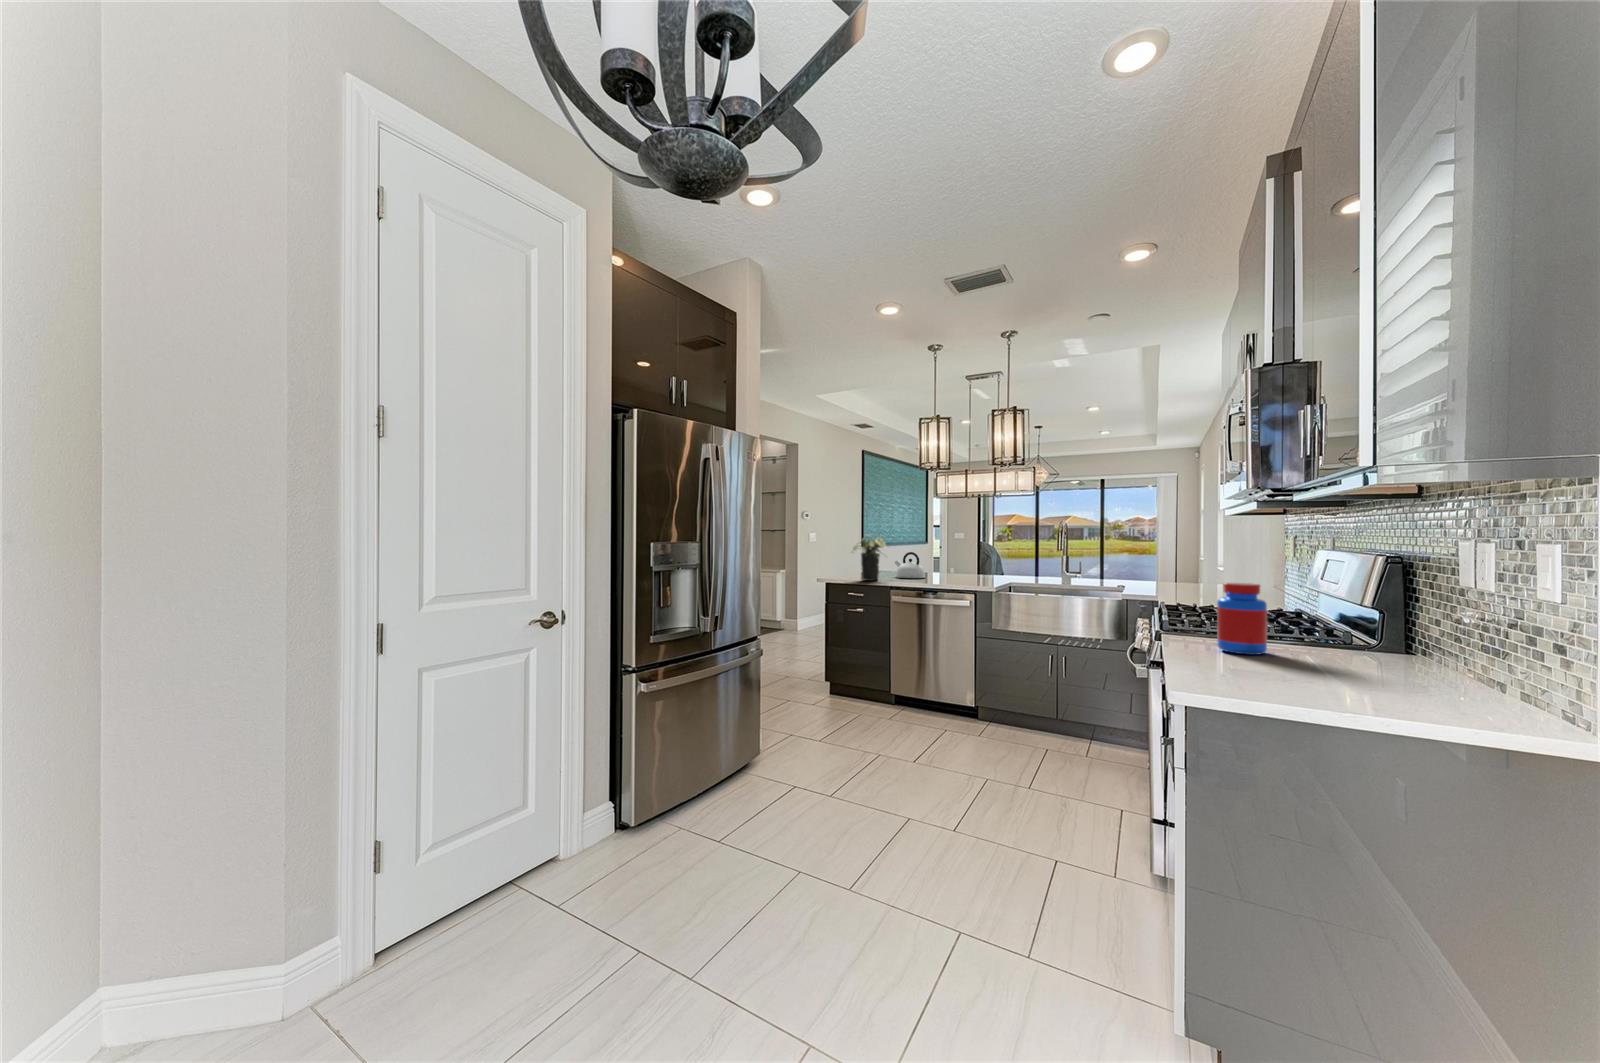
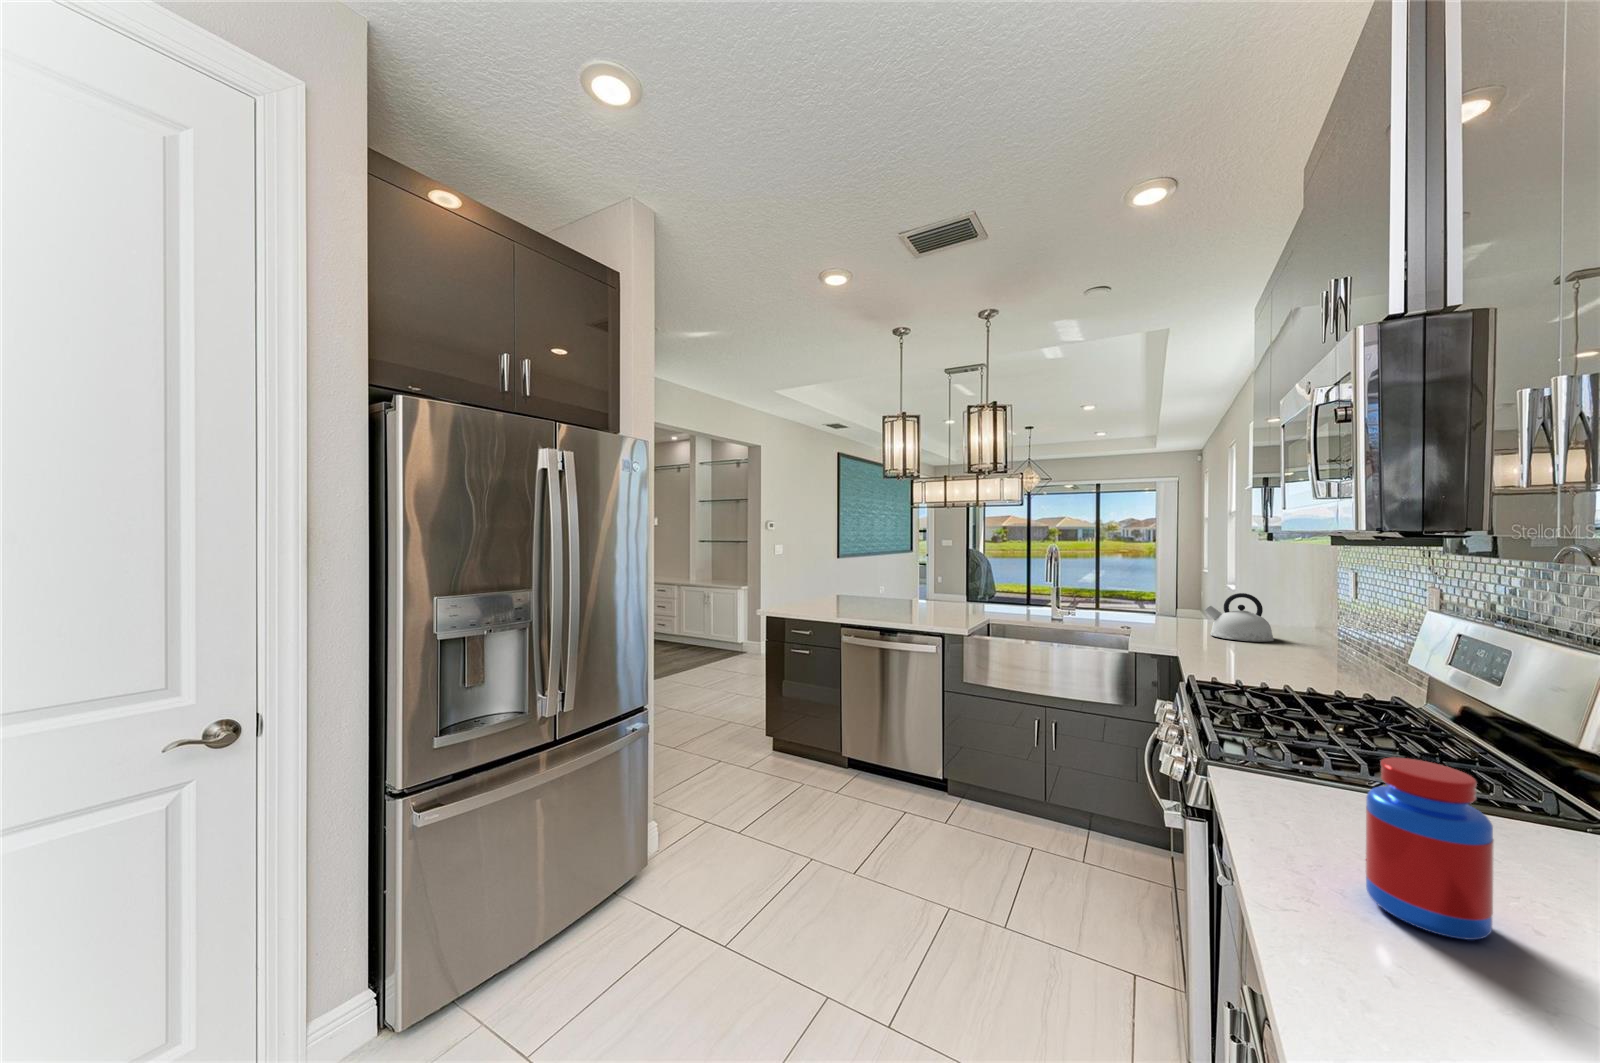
flower arrangement: present [852,535,885,581] -> none [798,554,844,612]
kettle: present [895,552,925,578] -> present [1205,593,1274,642]

